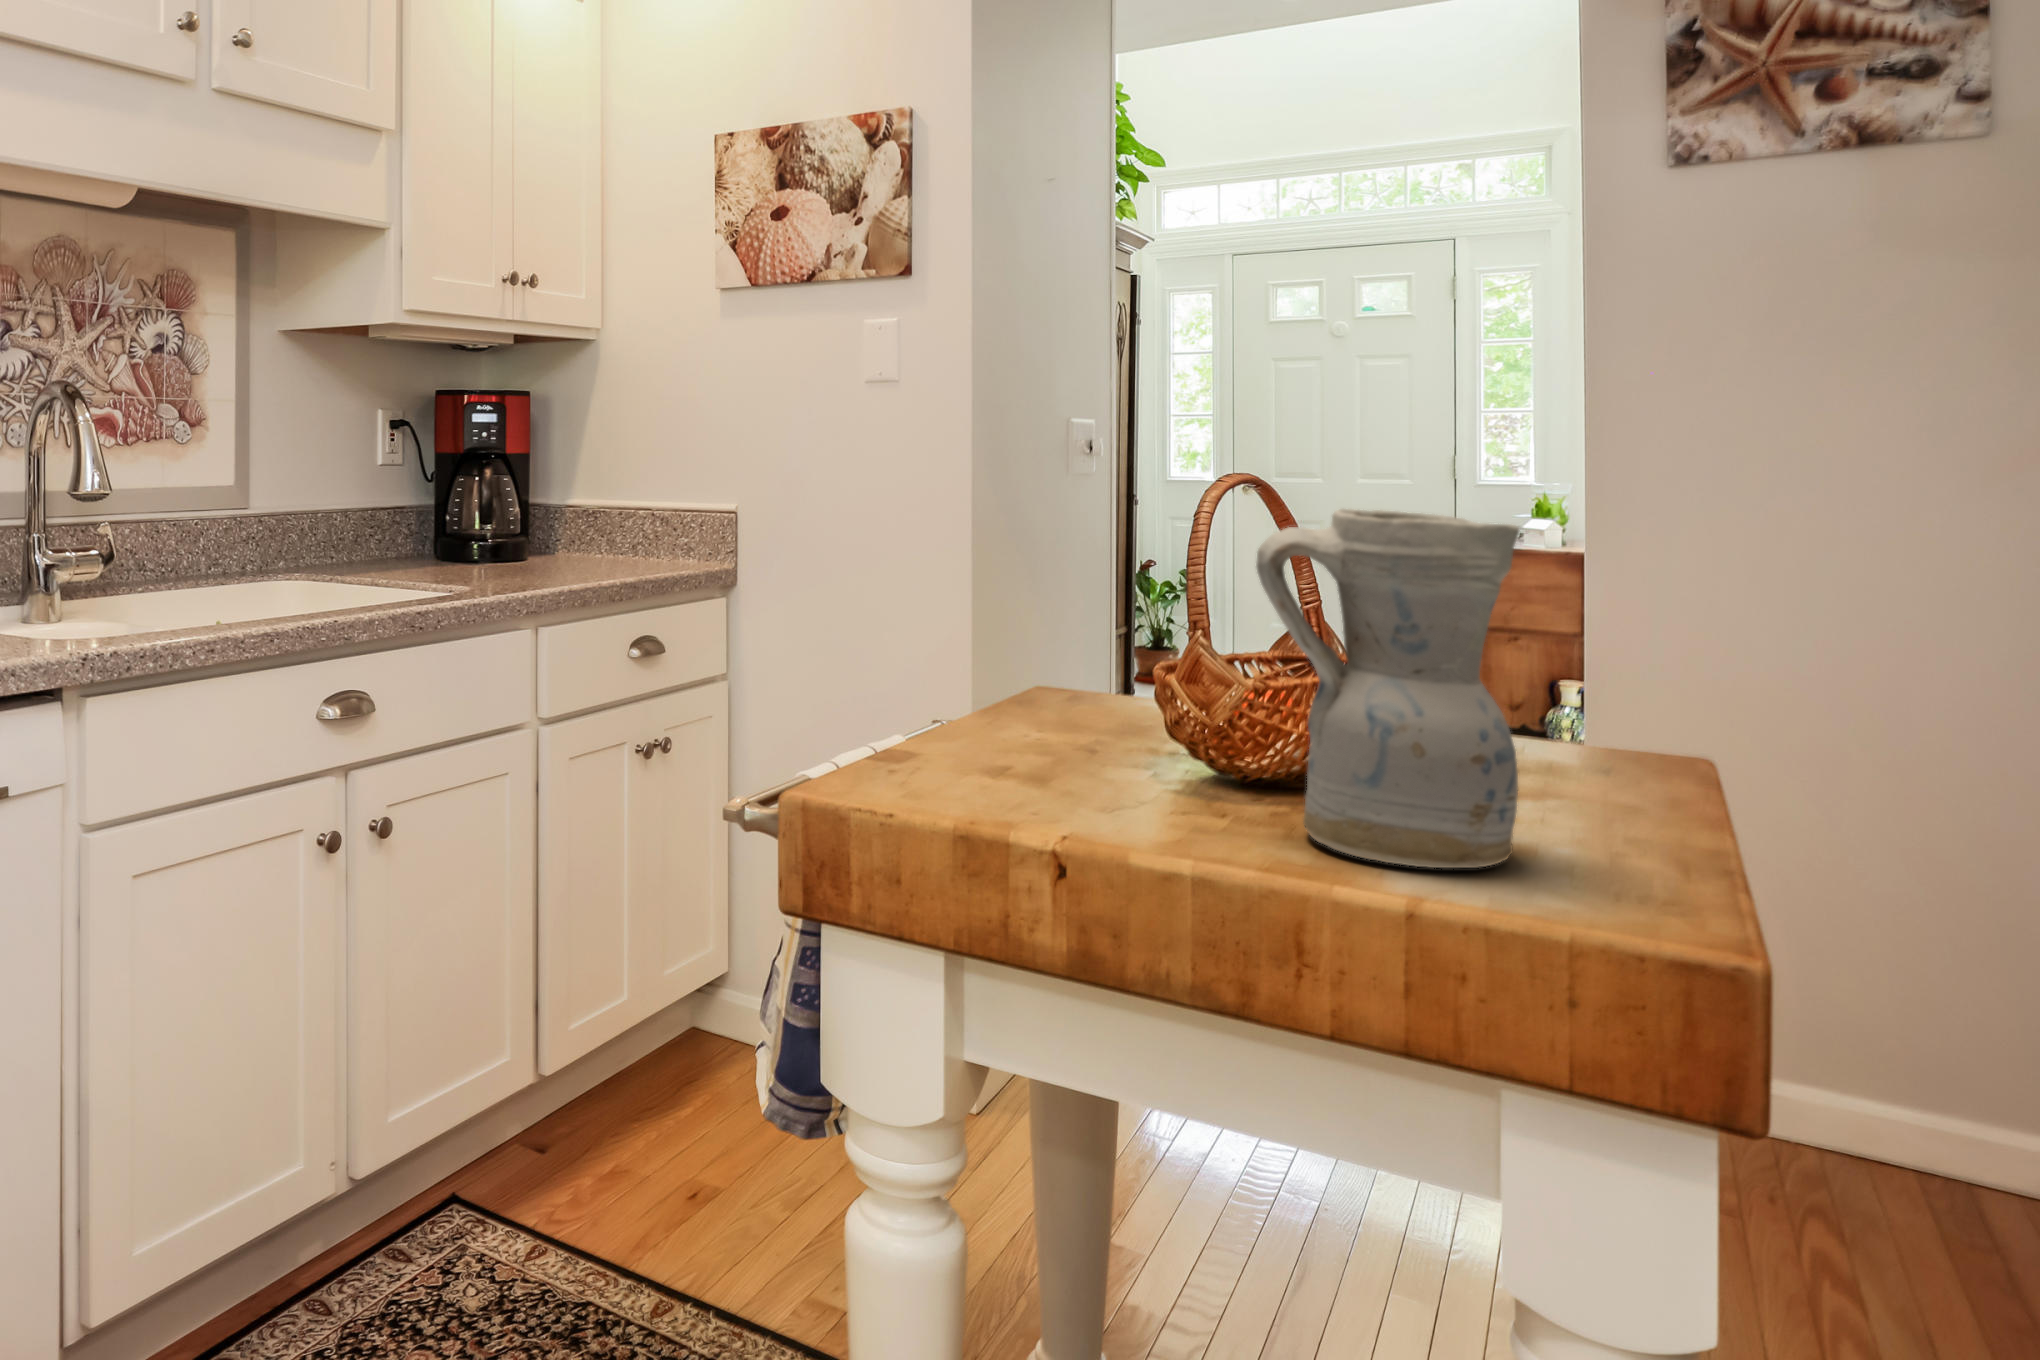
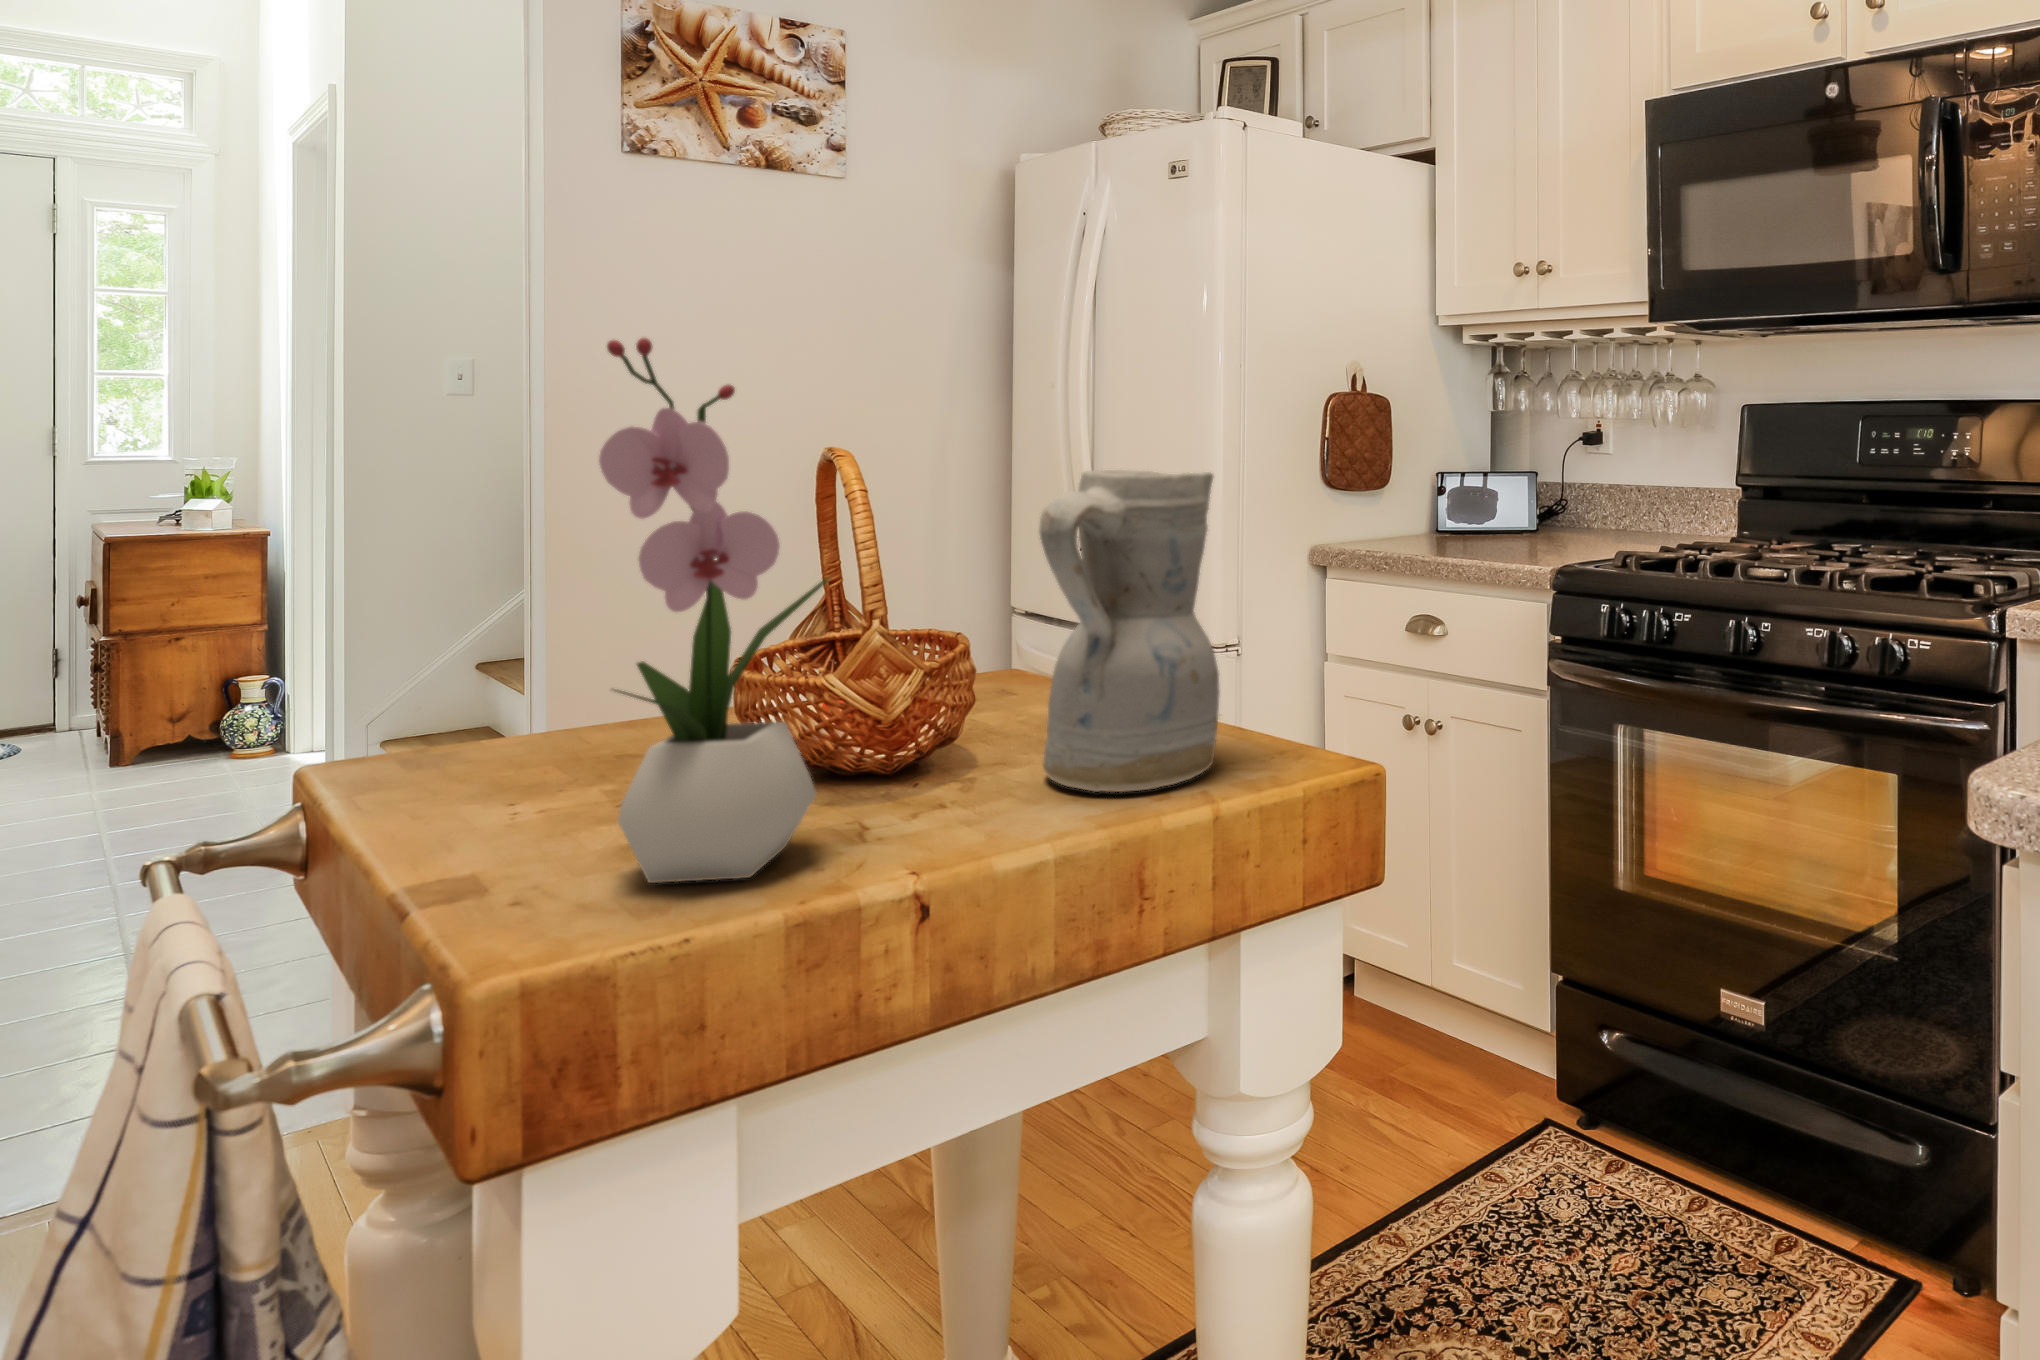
flower arrangement: none [898,381,1091,793] -> present [599,338,829,883]

